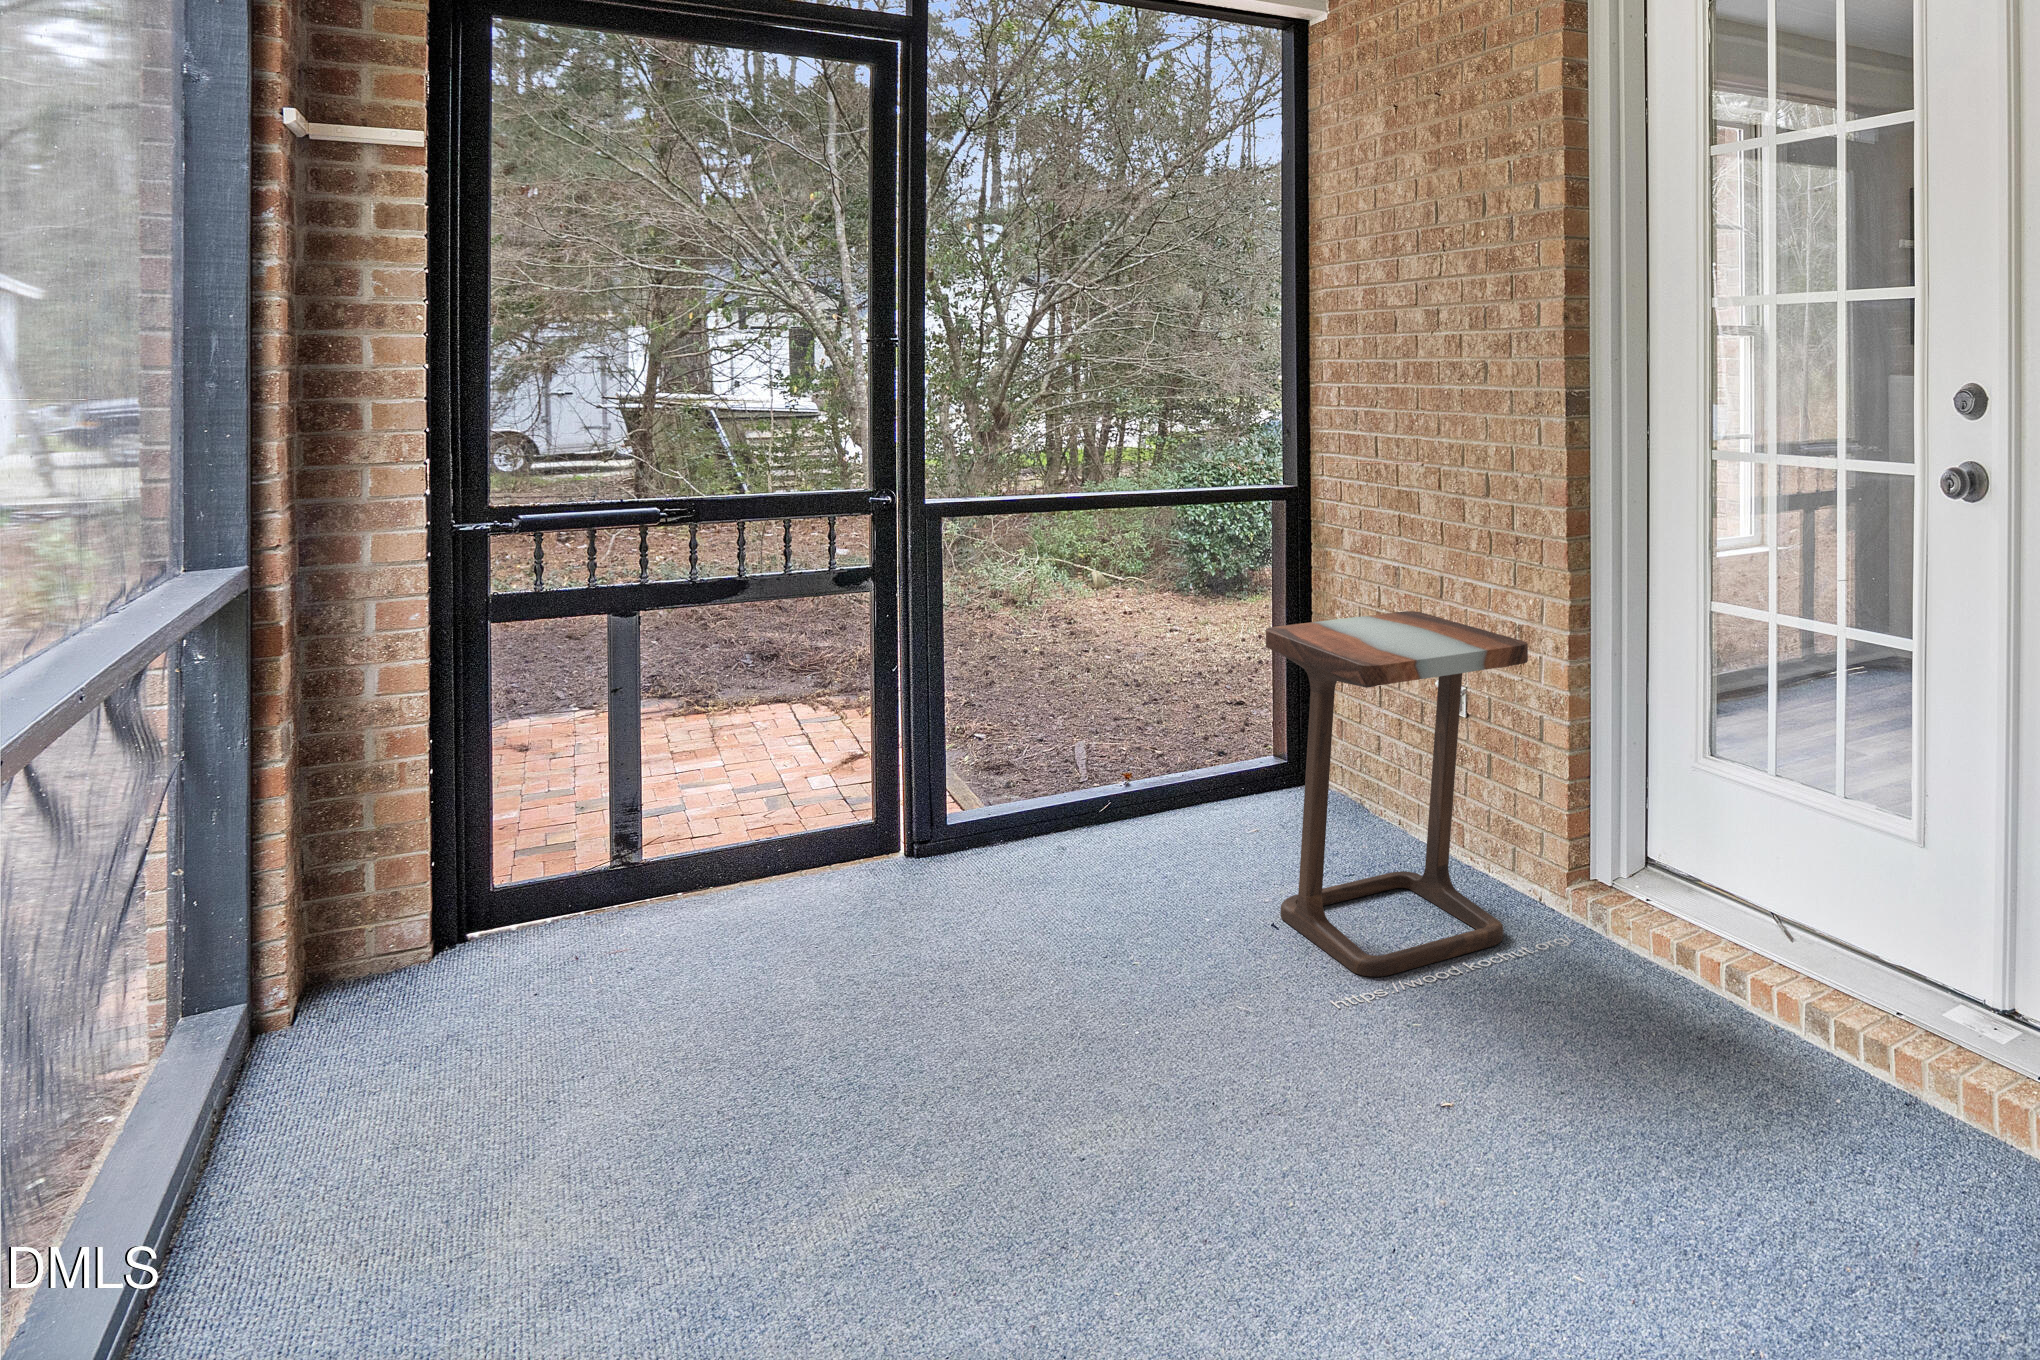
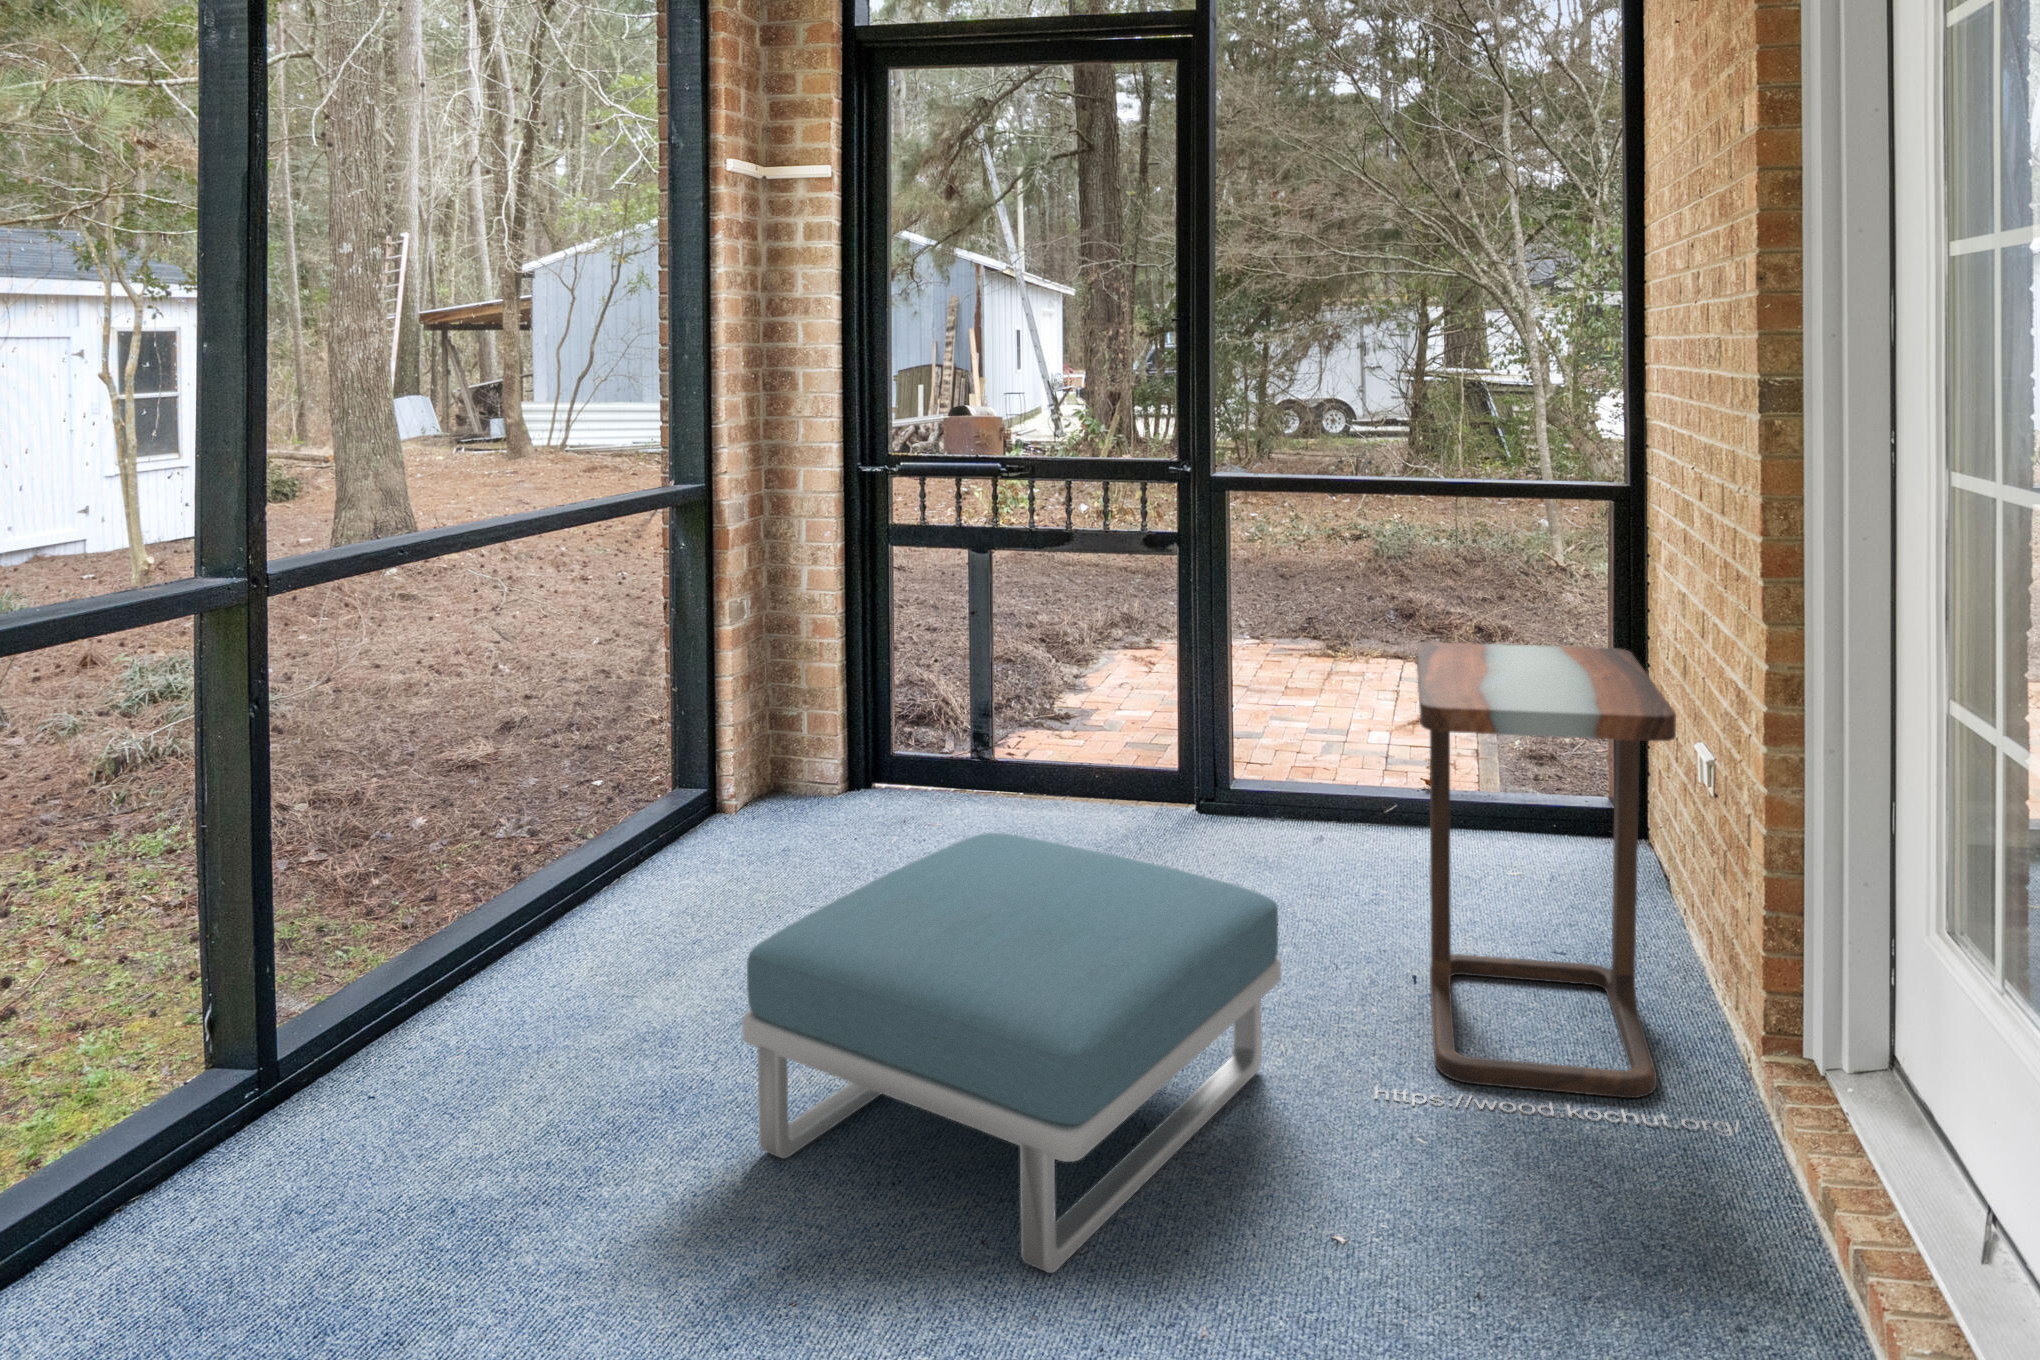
footstool: none [815,860,1283,1266] -> present [742,833,1281,1273]

